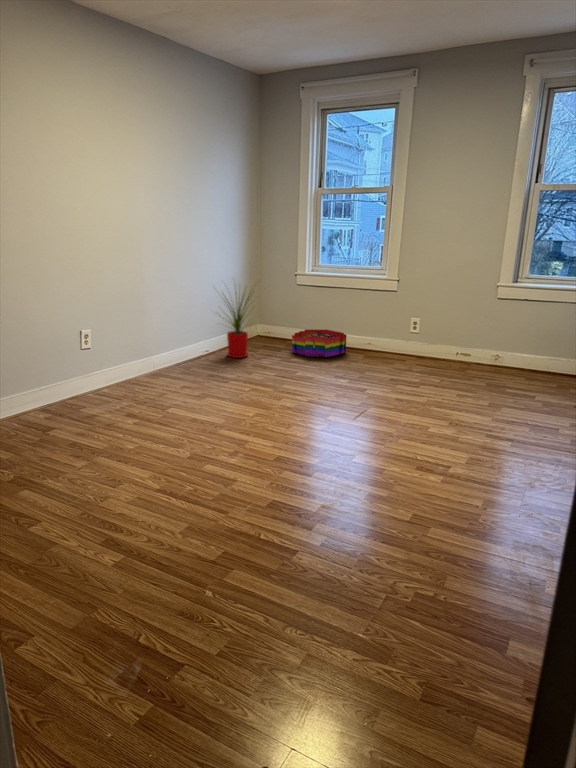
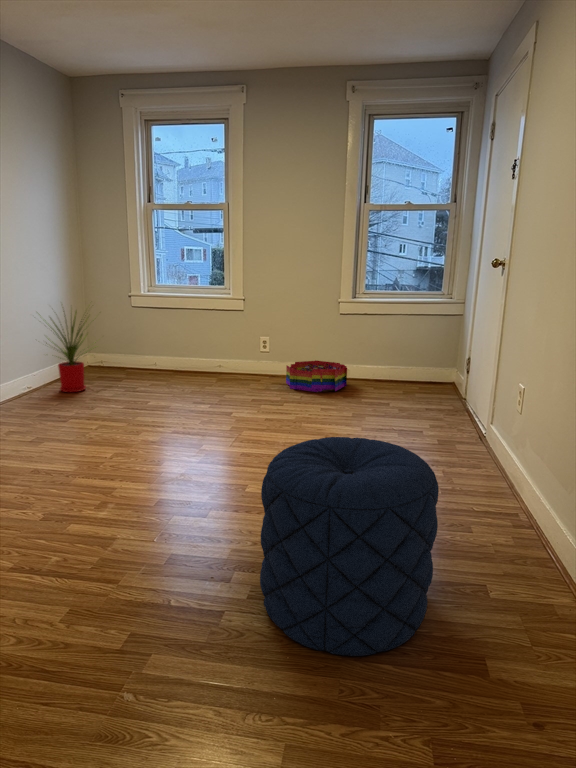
storage bin: present [292,329,346,357] -> present [286,360,347,392]
pouf: none [329,422,492,611] -> present [260,437,439,656]

